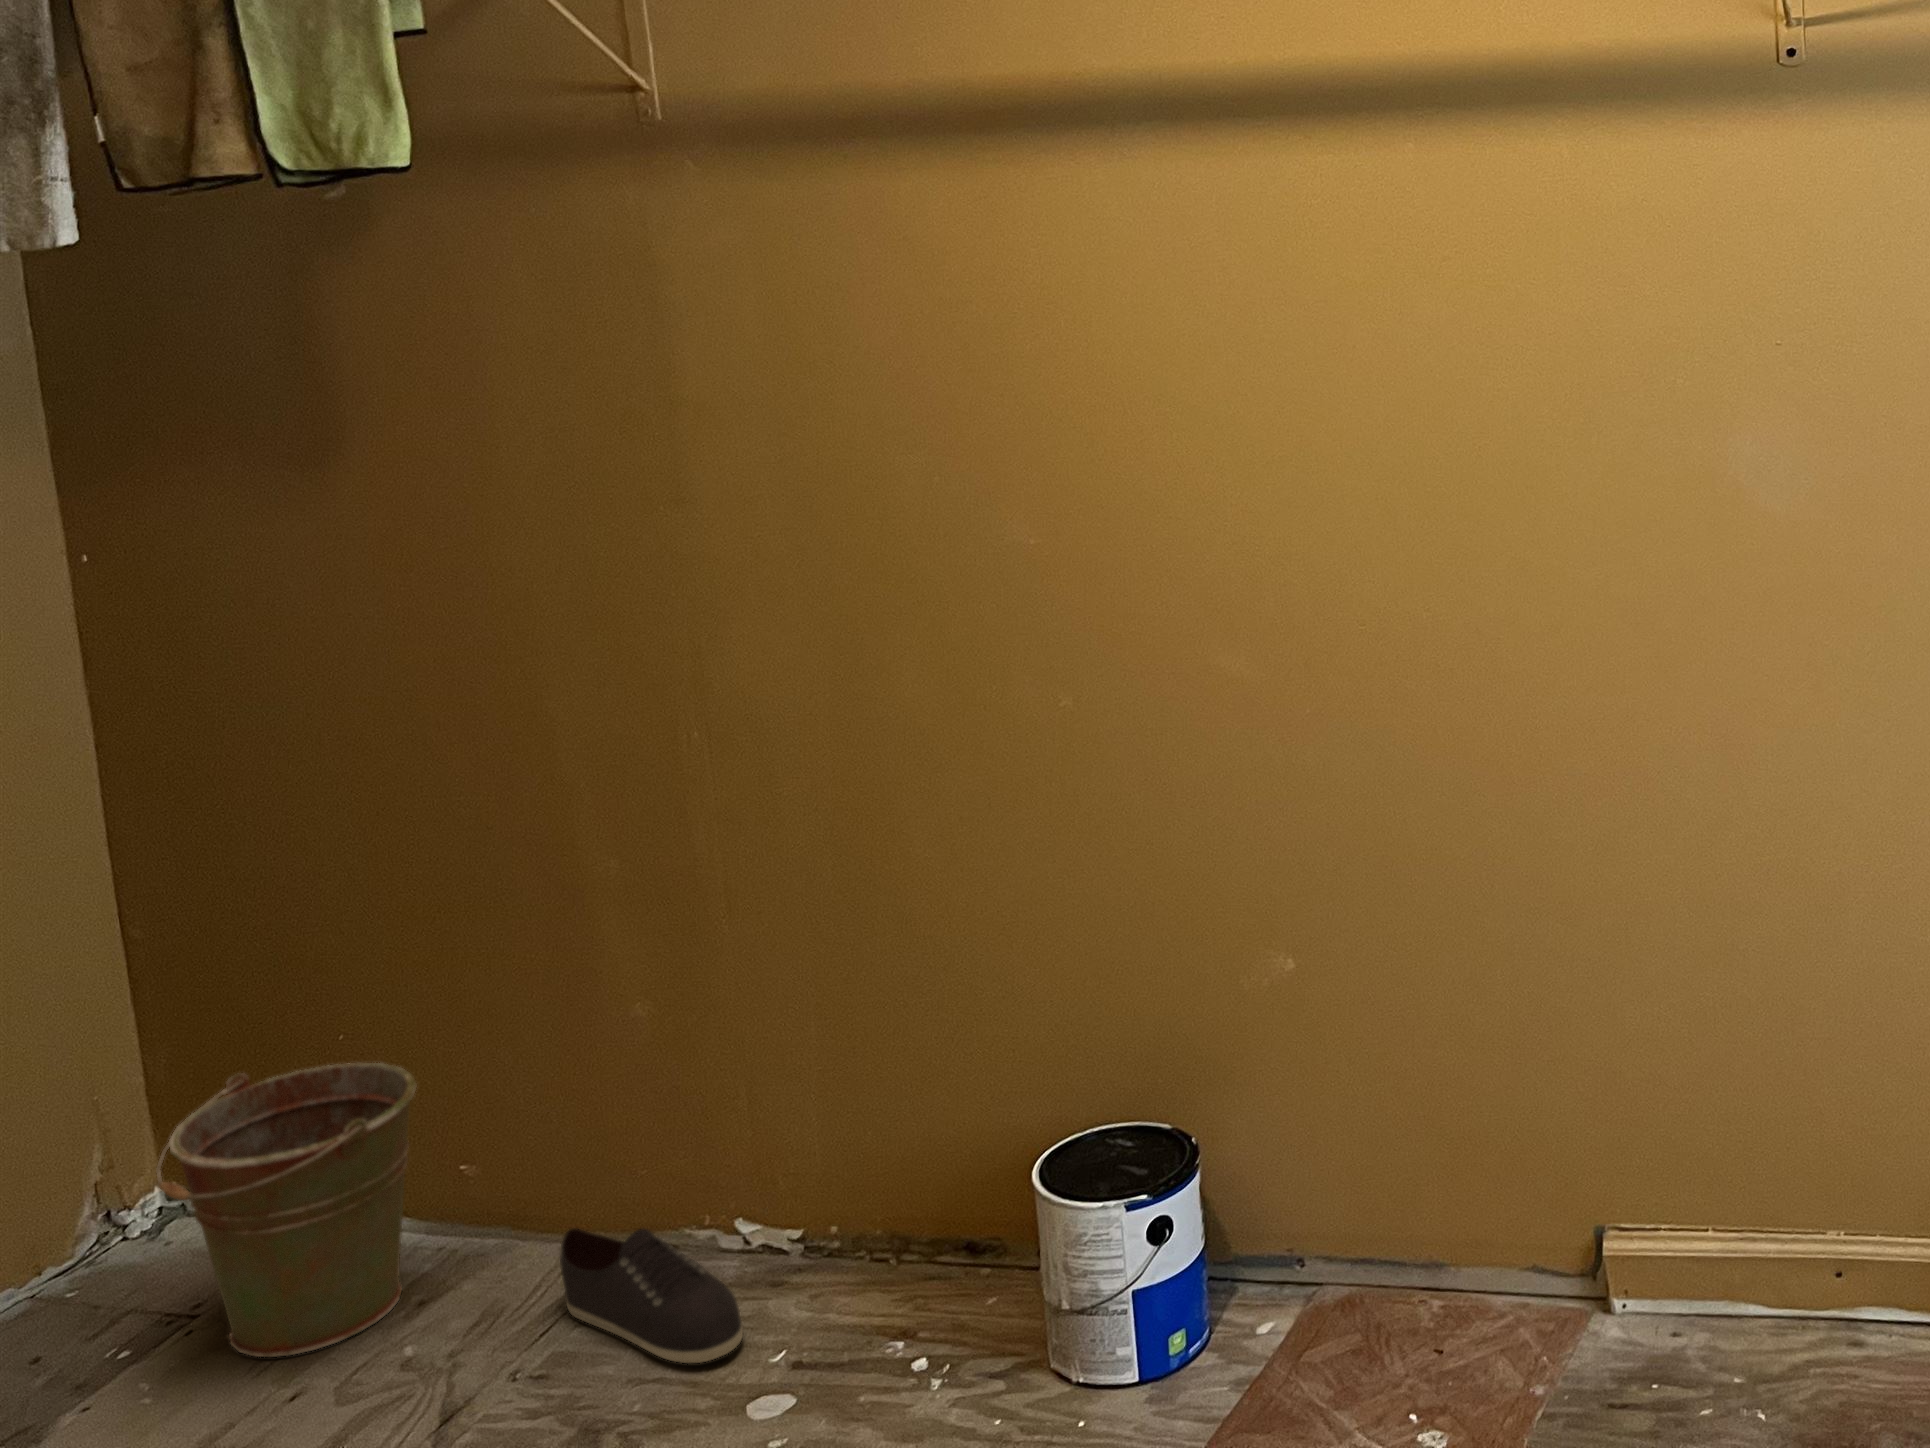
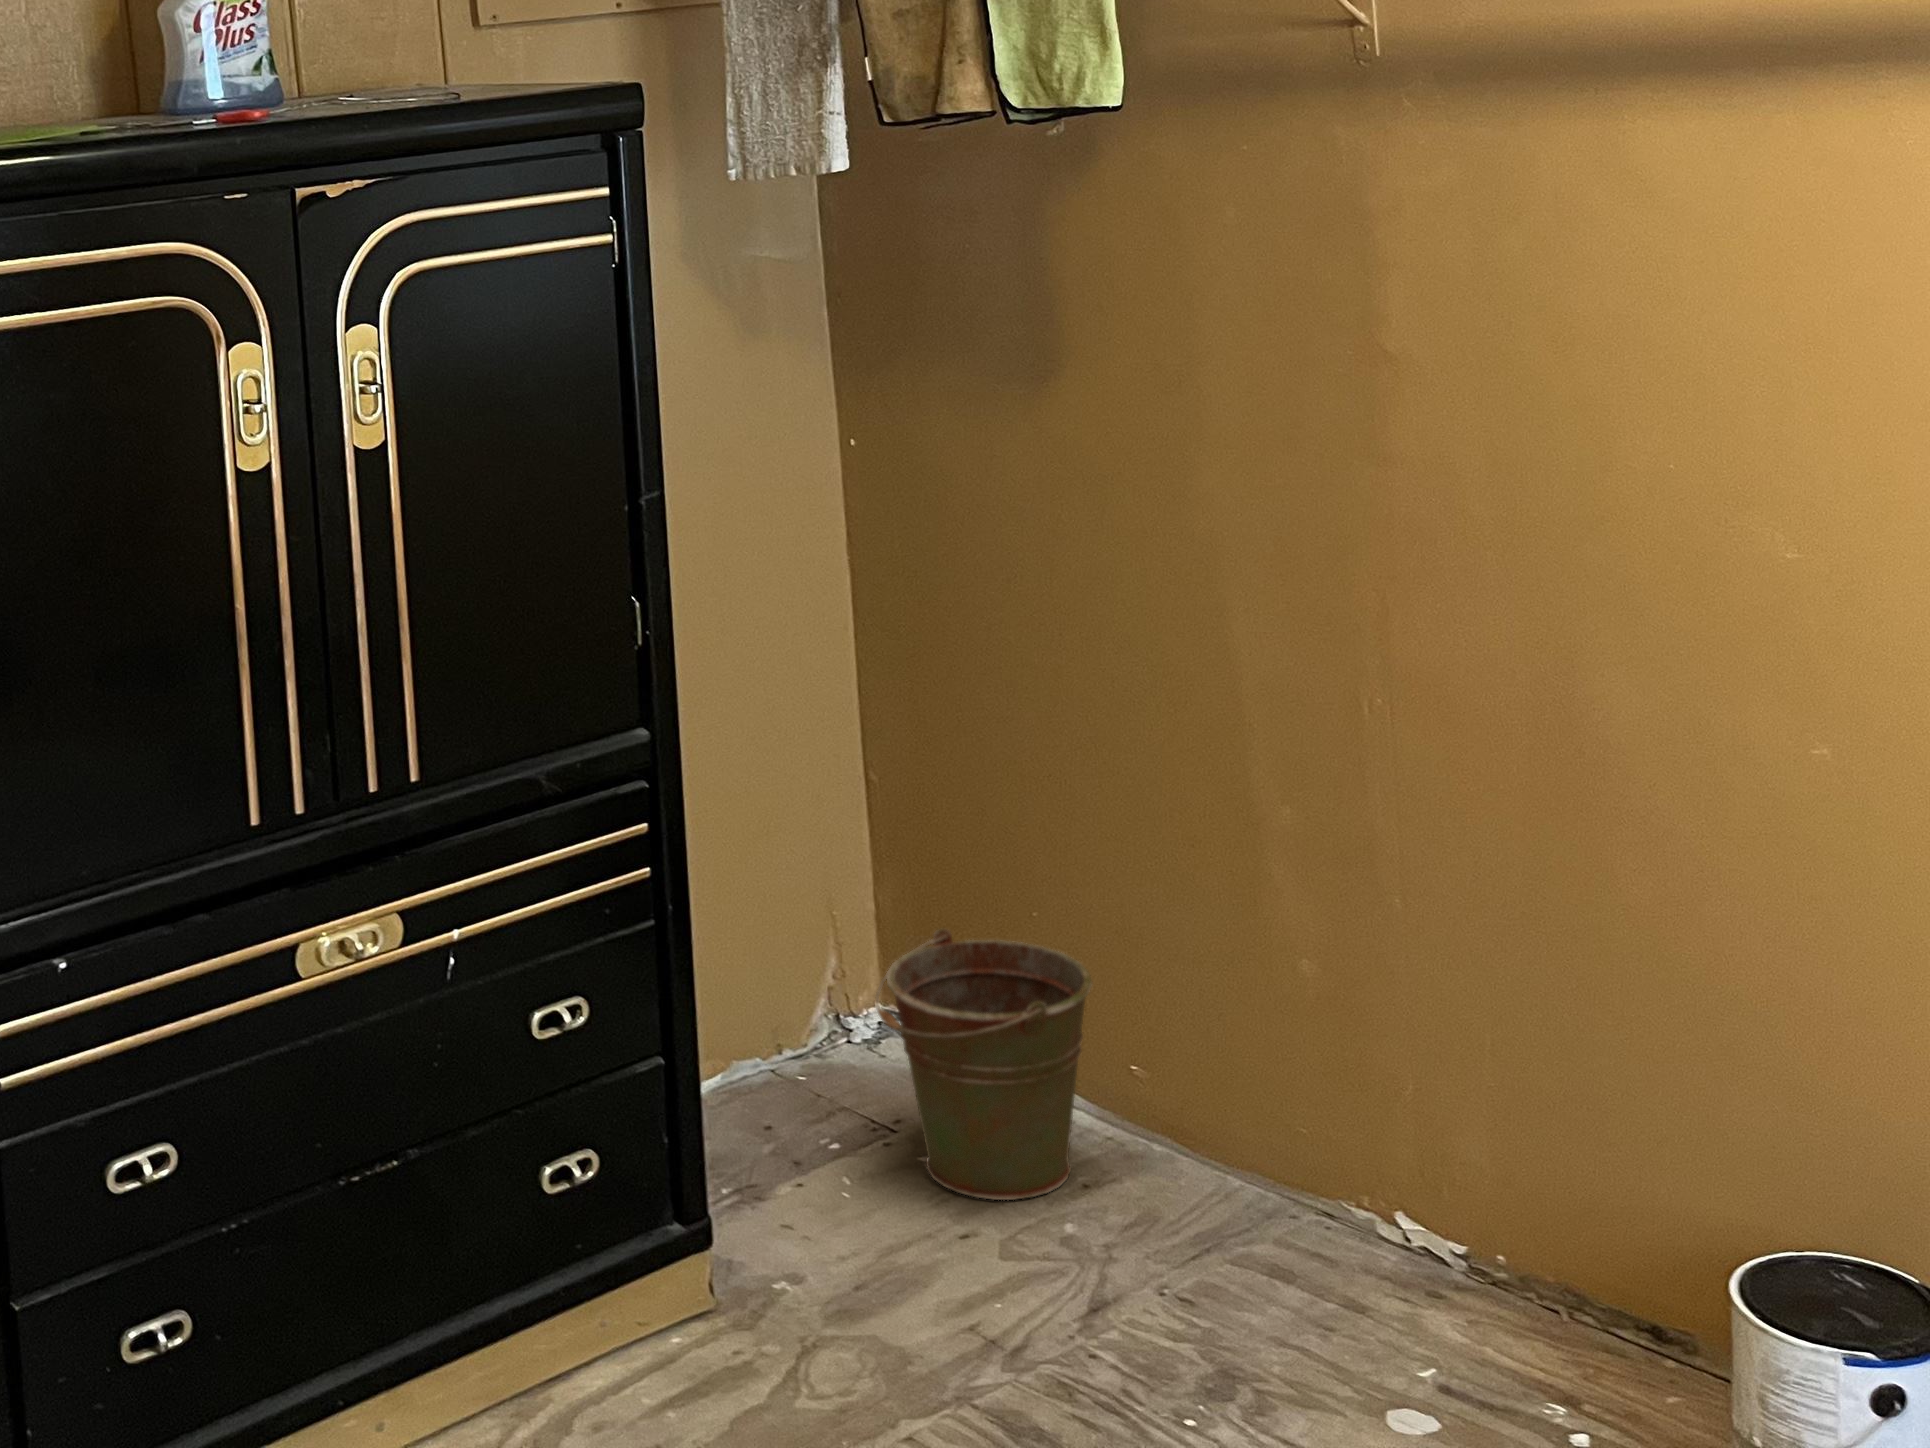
shoe: present [560,1228,743,1363] -> none [1214,1167,1390,1348]

